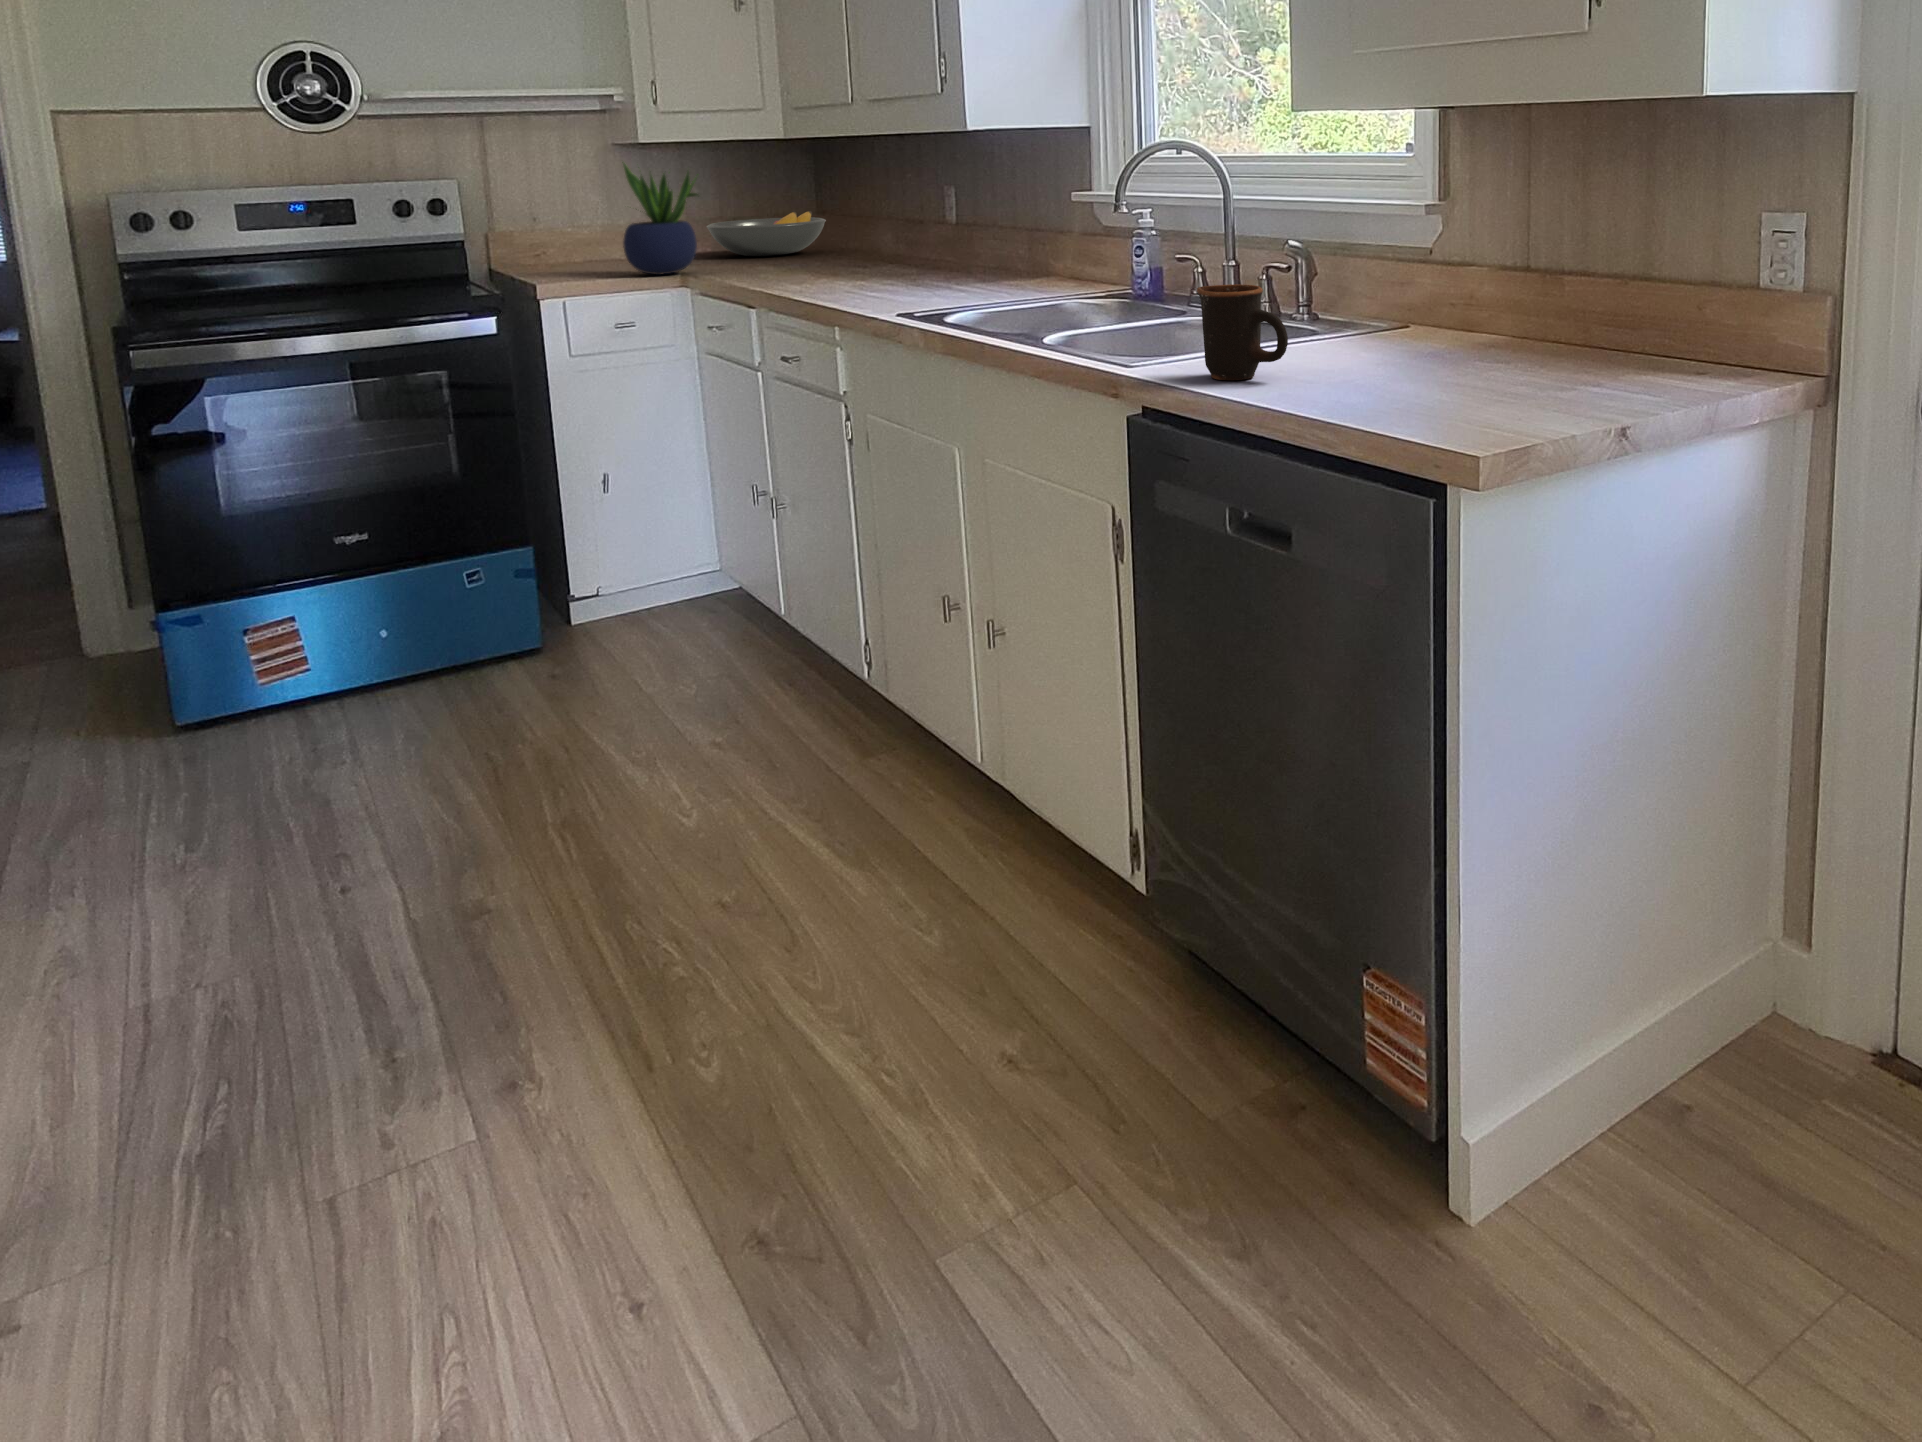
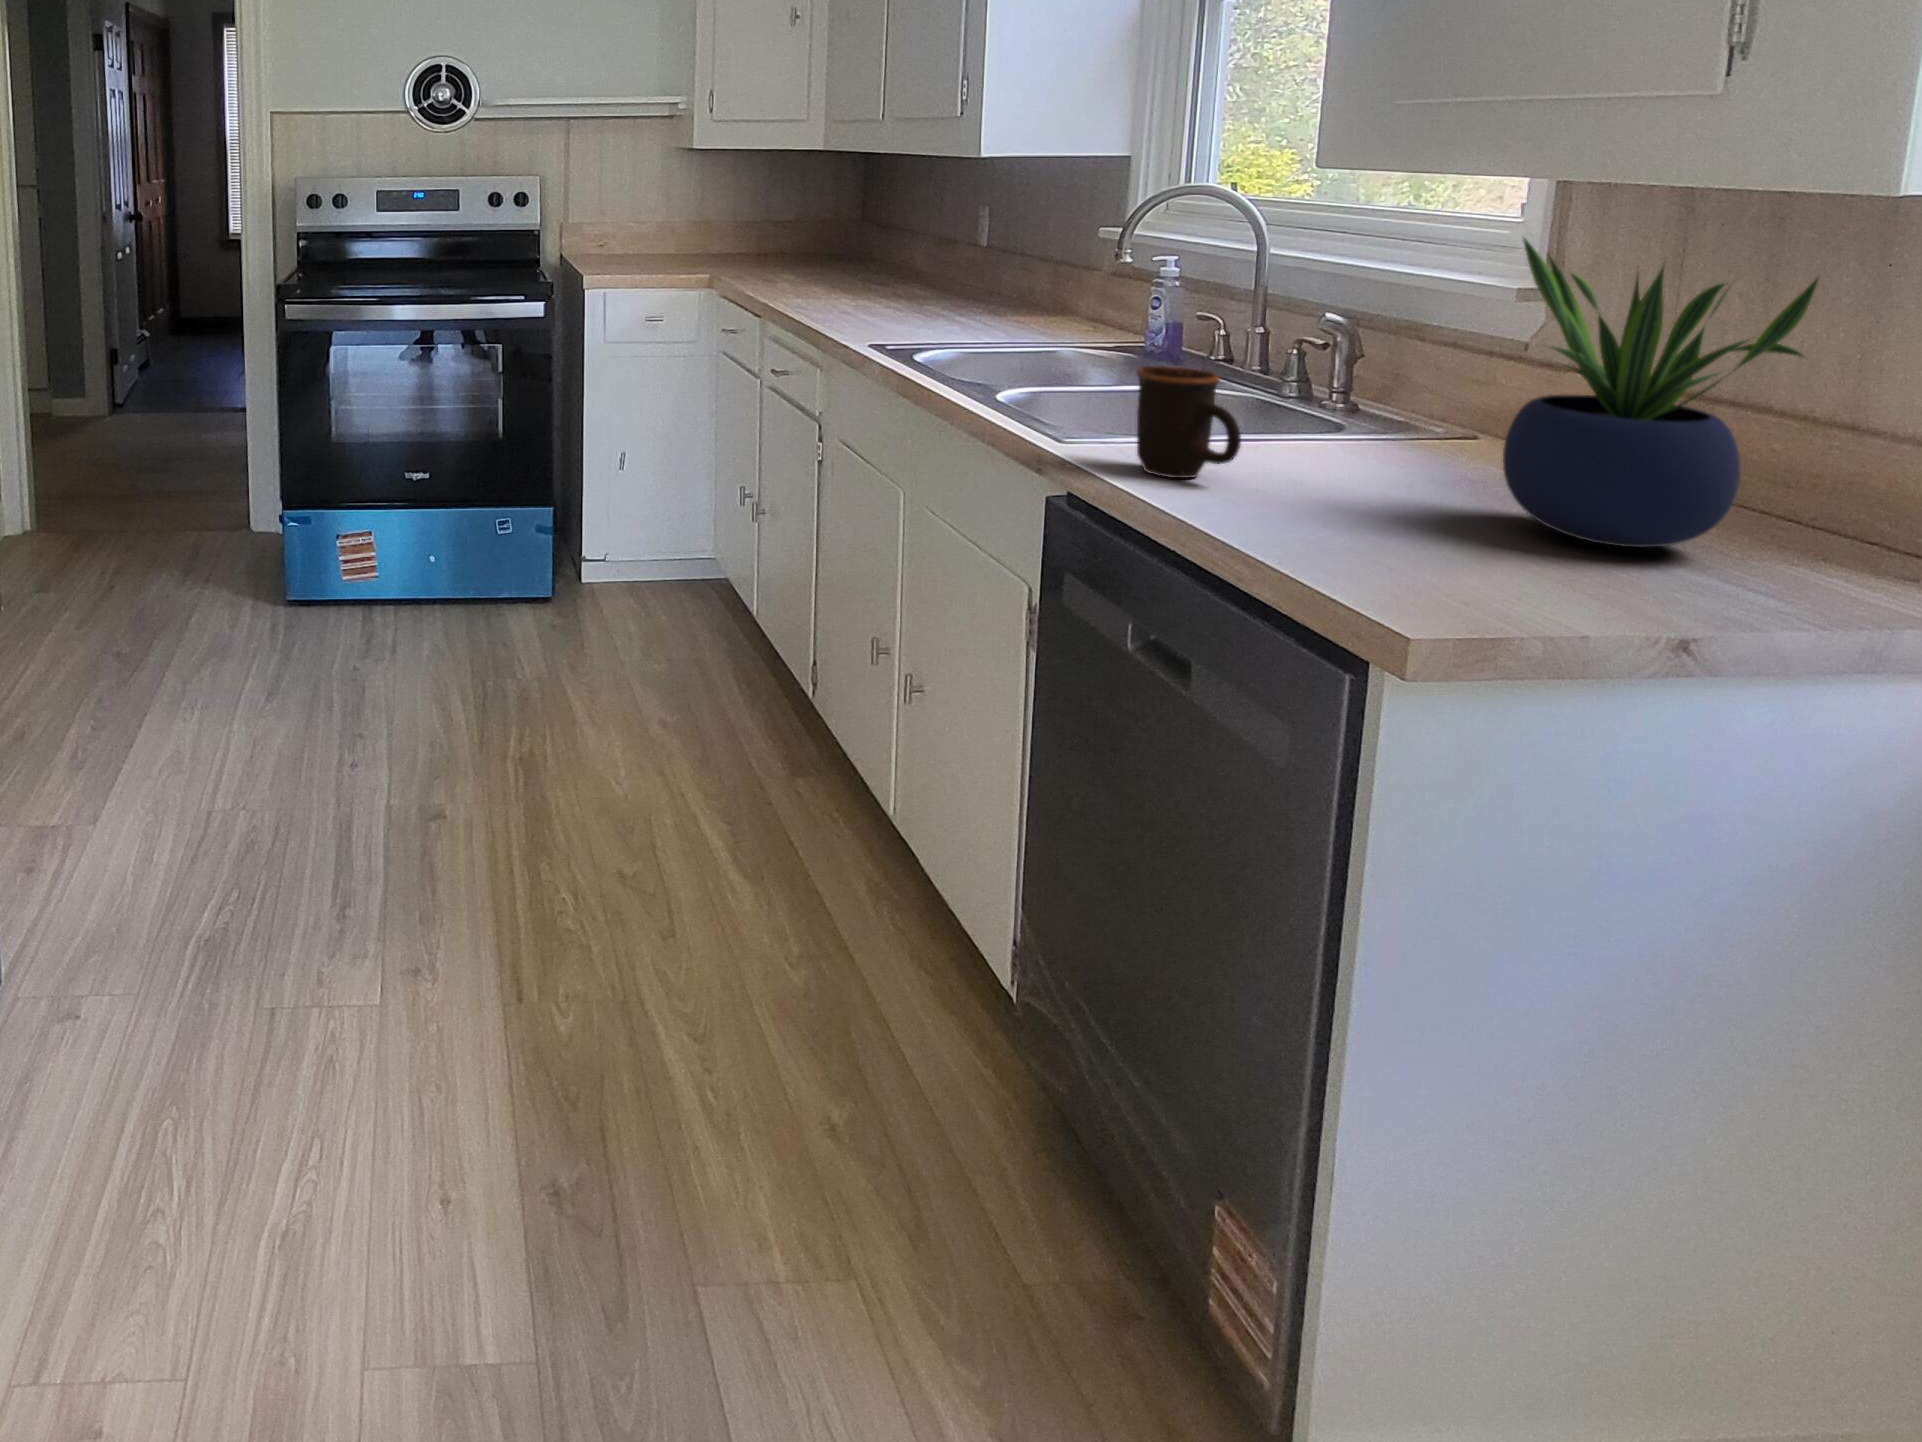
potted plant: present [622,162,698,275] -> present [1503,238,1818,547]
fruit bowl: present [707,211,826,256] -> none [743,222,858,264]

